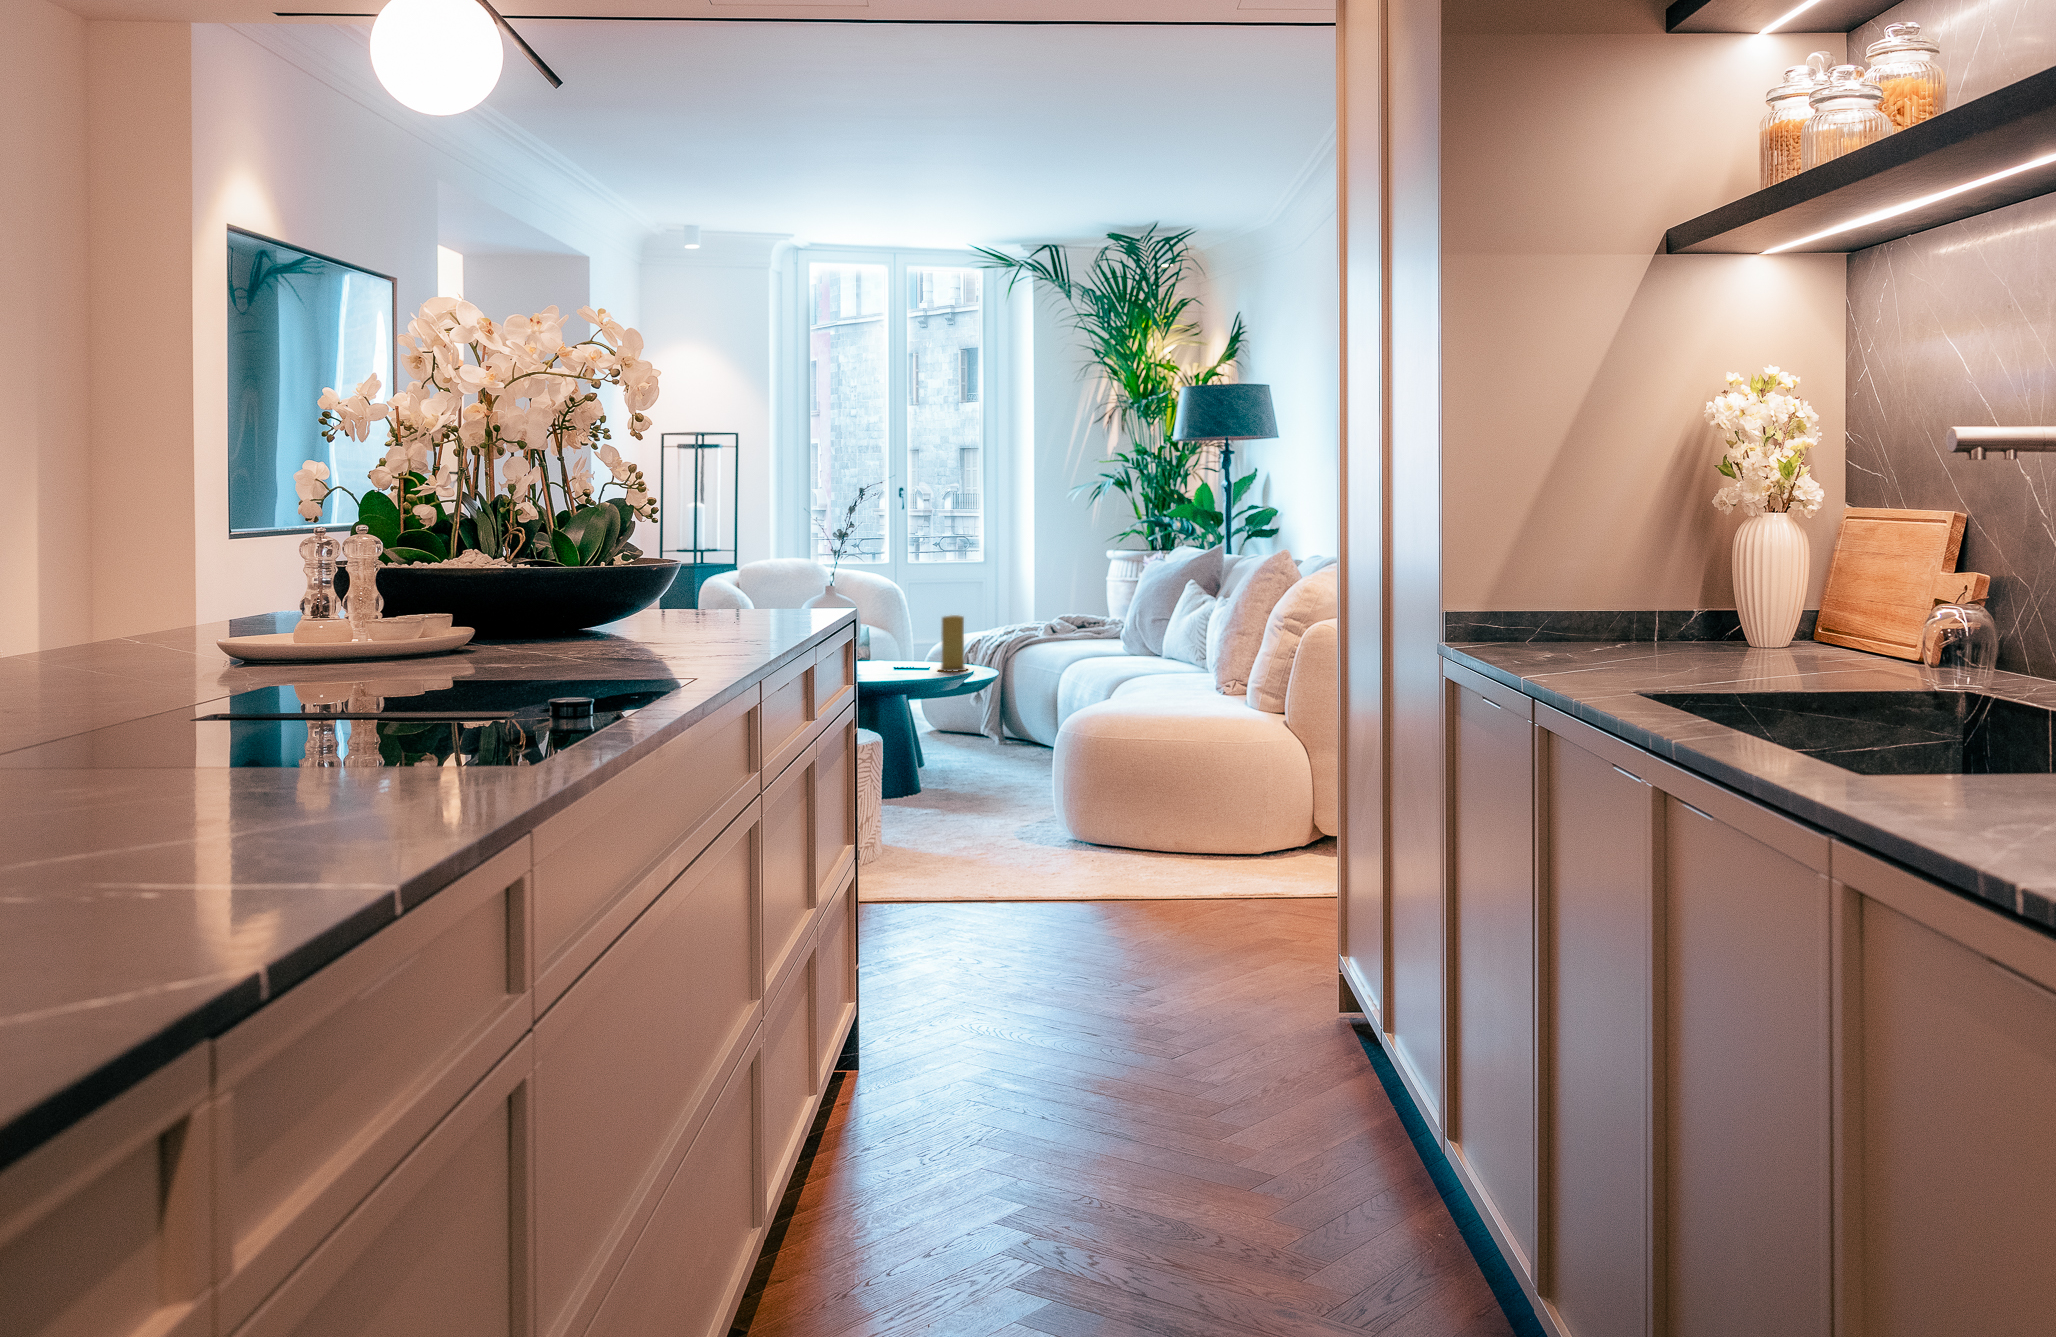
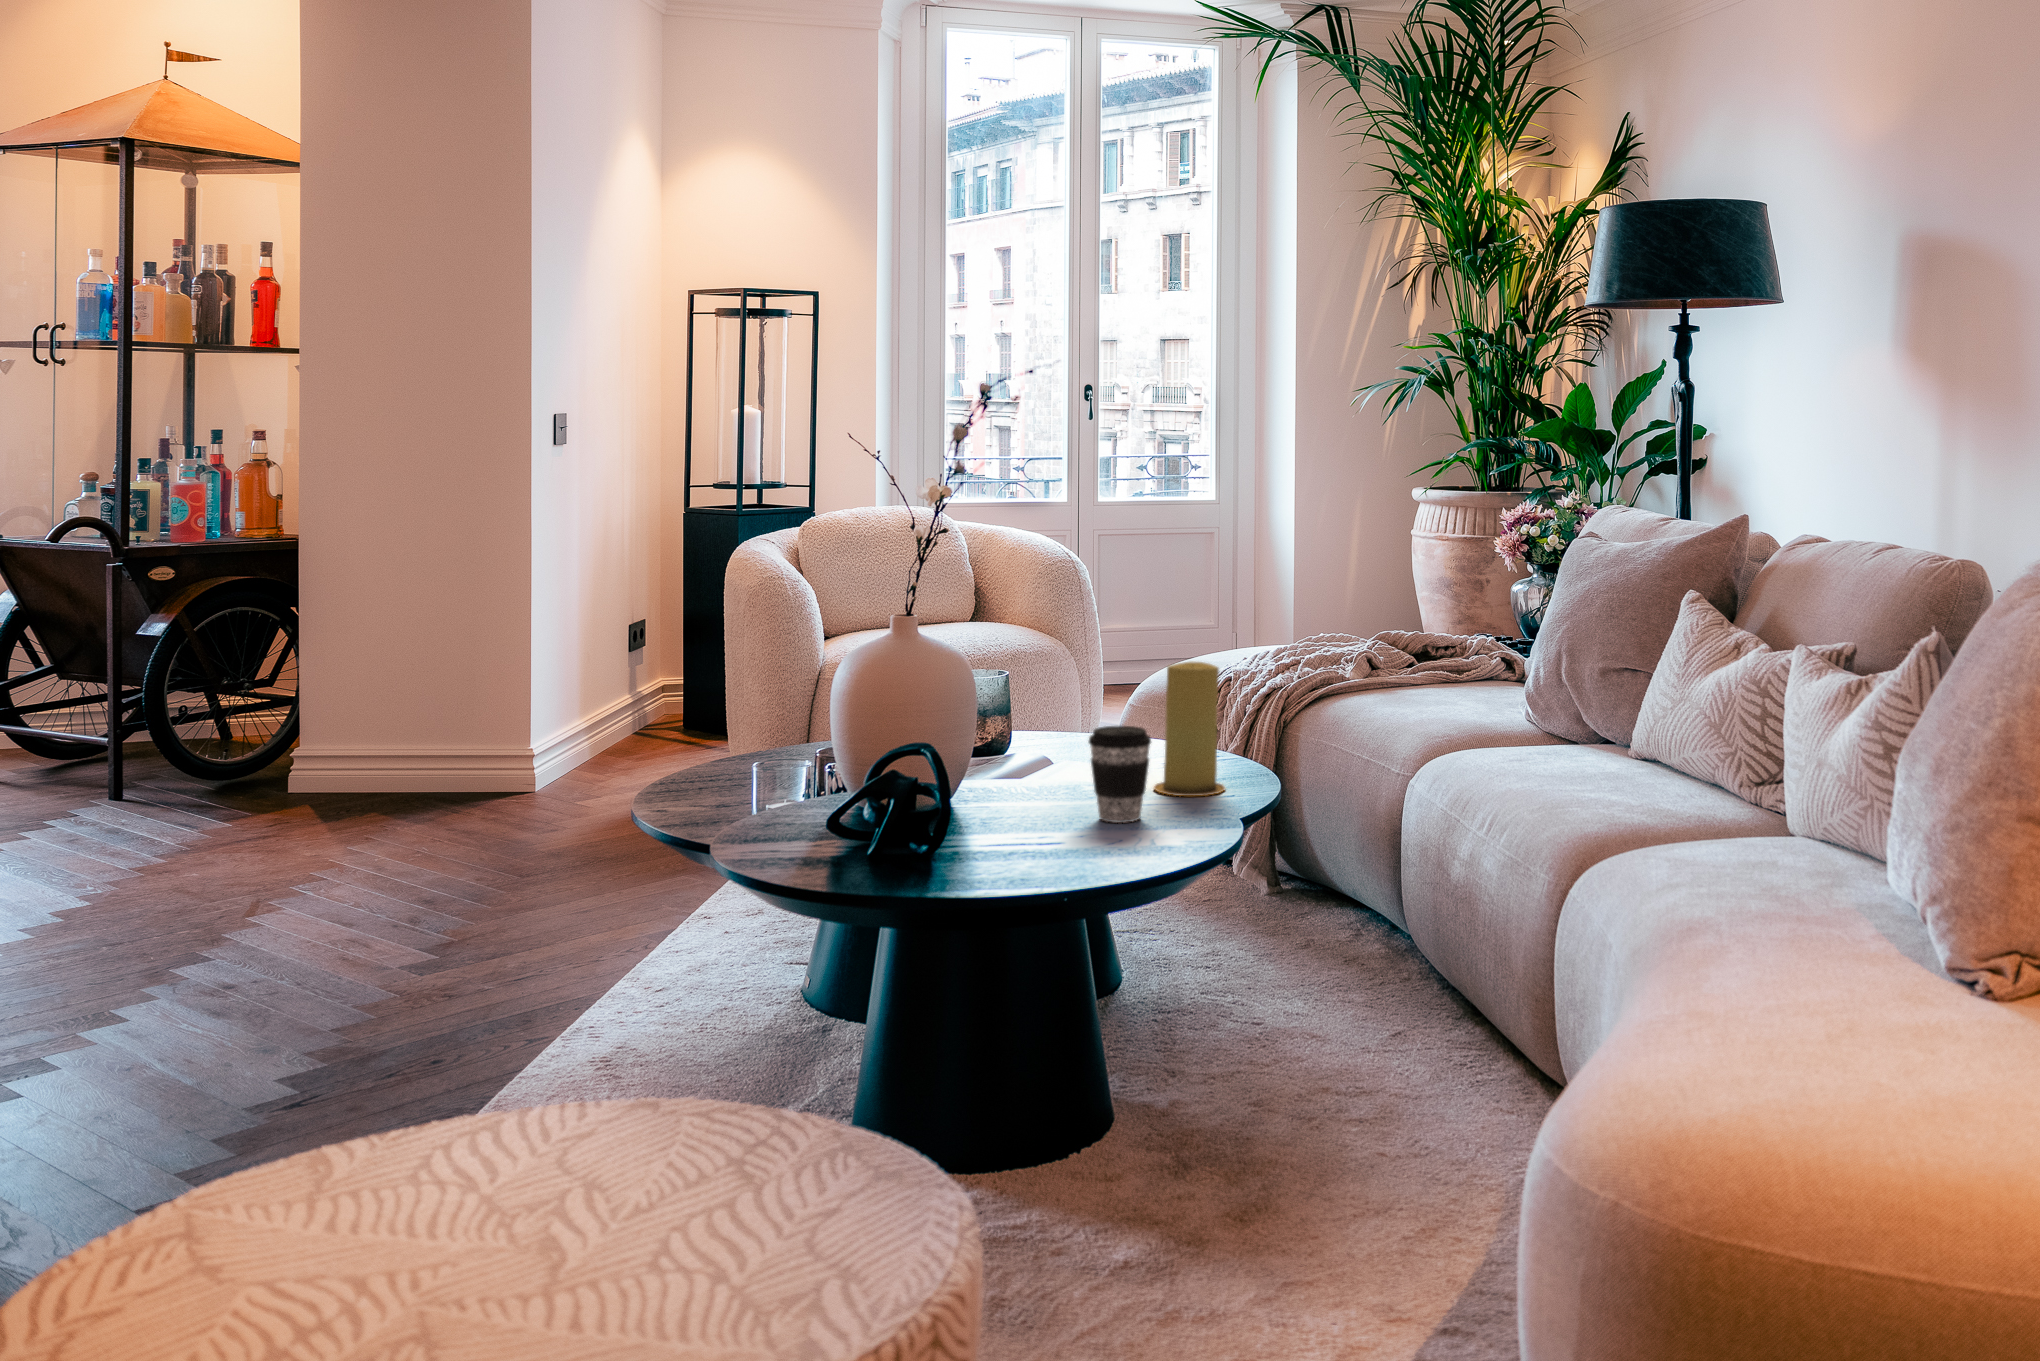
coffee cup: none [907,639,934,677] -> present [1089,726,1151,823]

